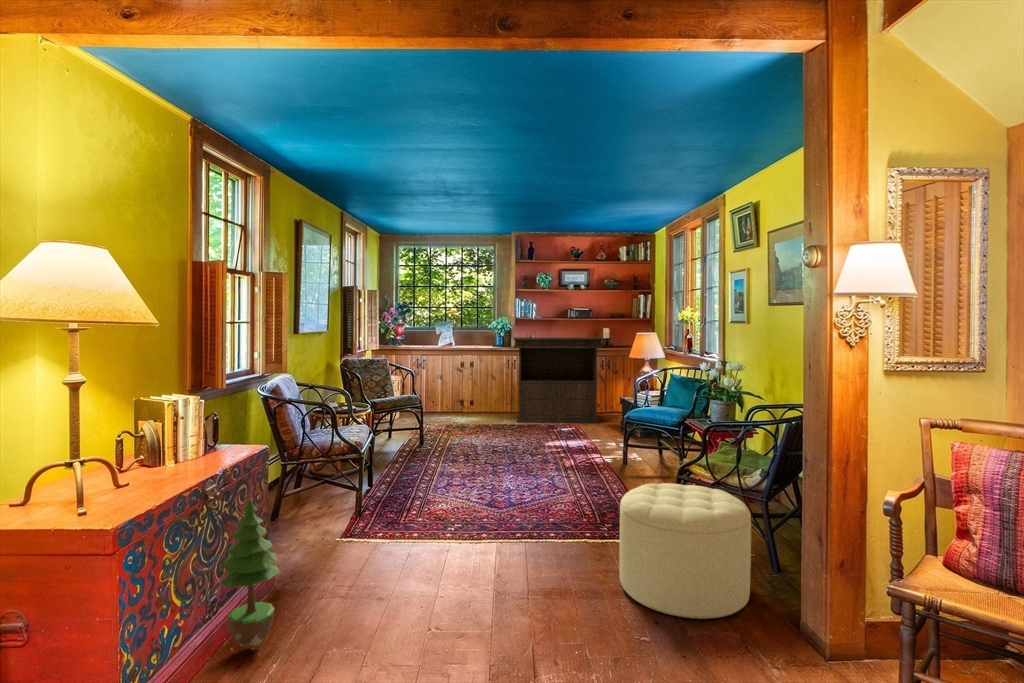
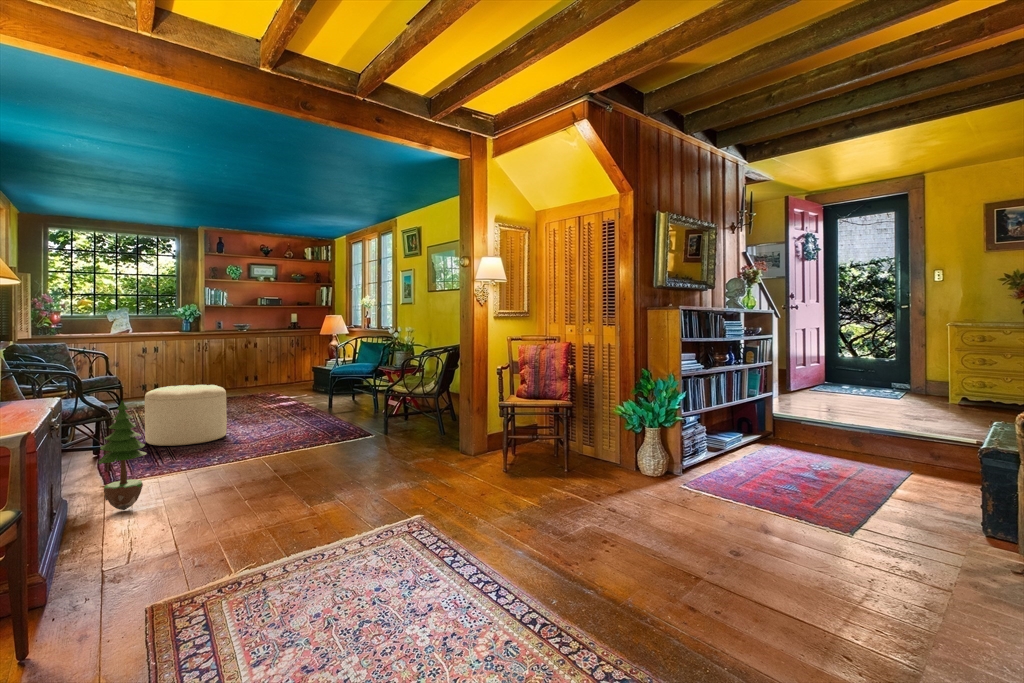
console table: present [514,337,603,423] -> none [211,320,297,395]
ottoman: present [620,483,751,619] -> present [145,385,227,446]

